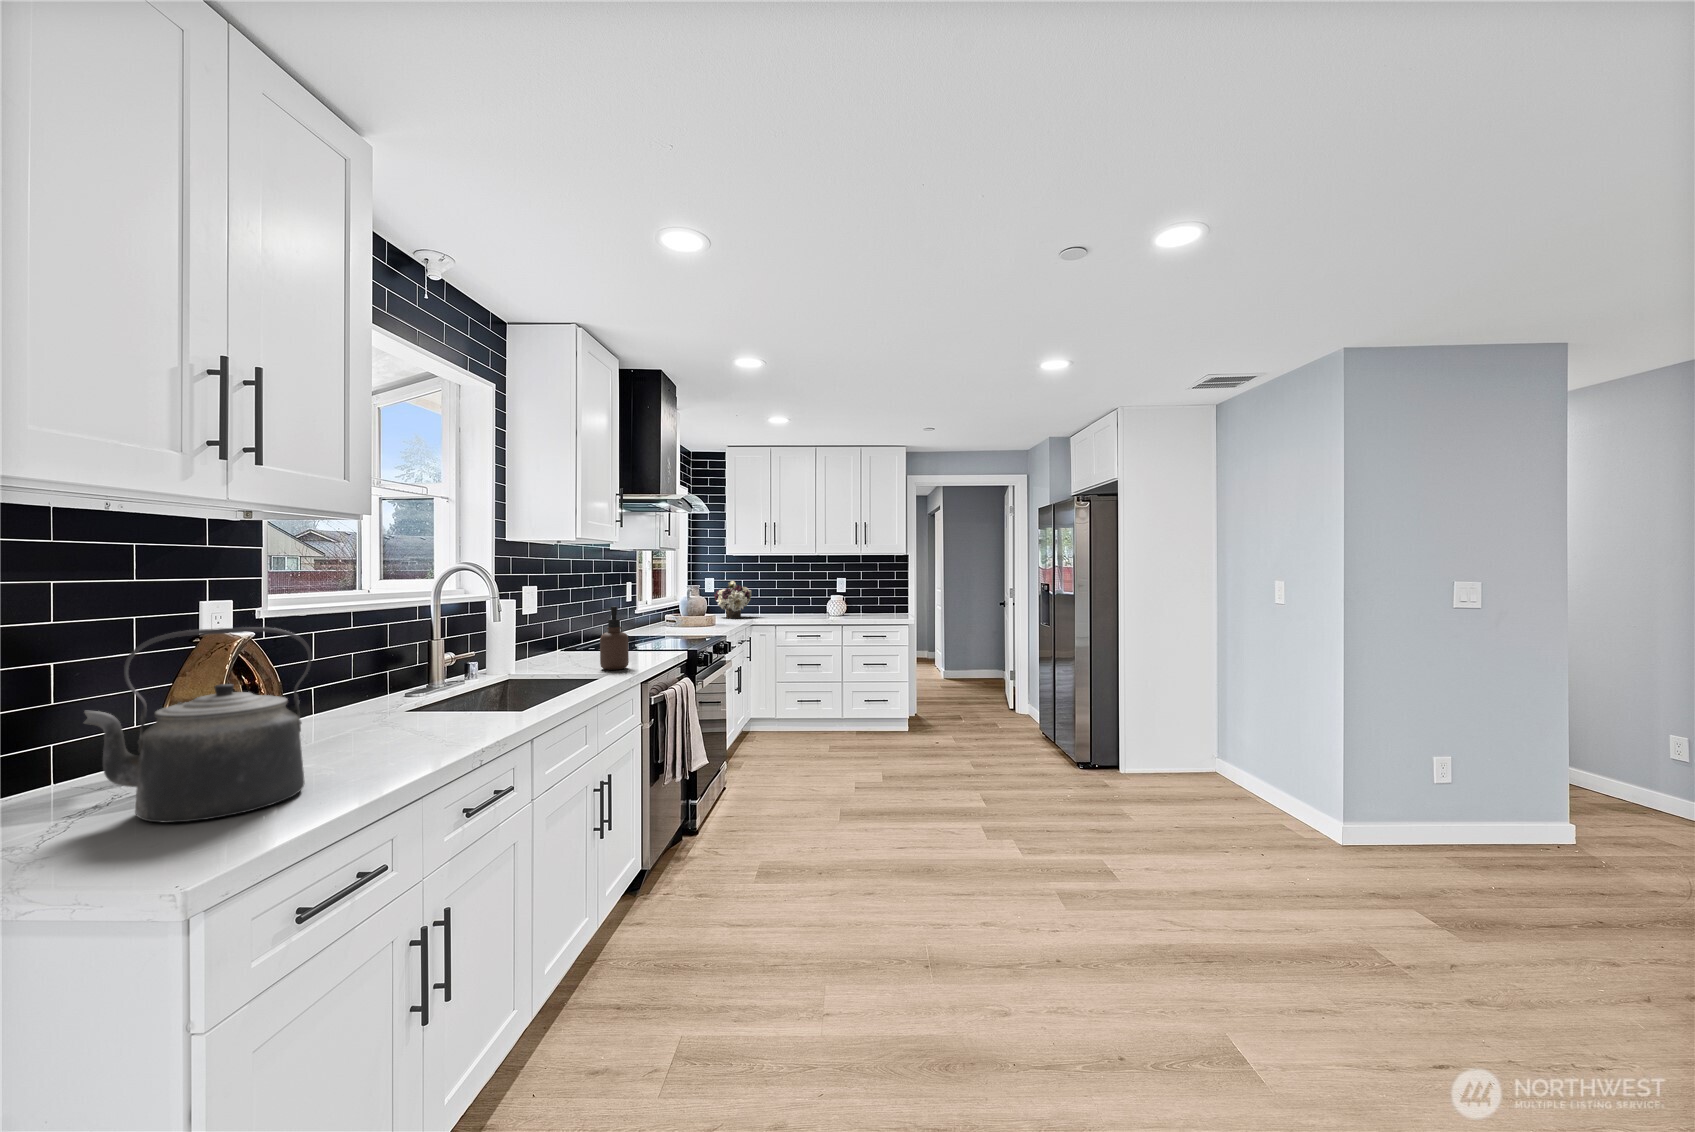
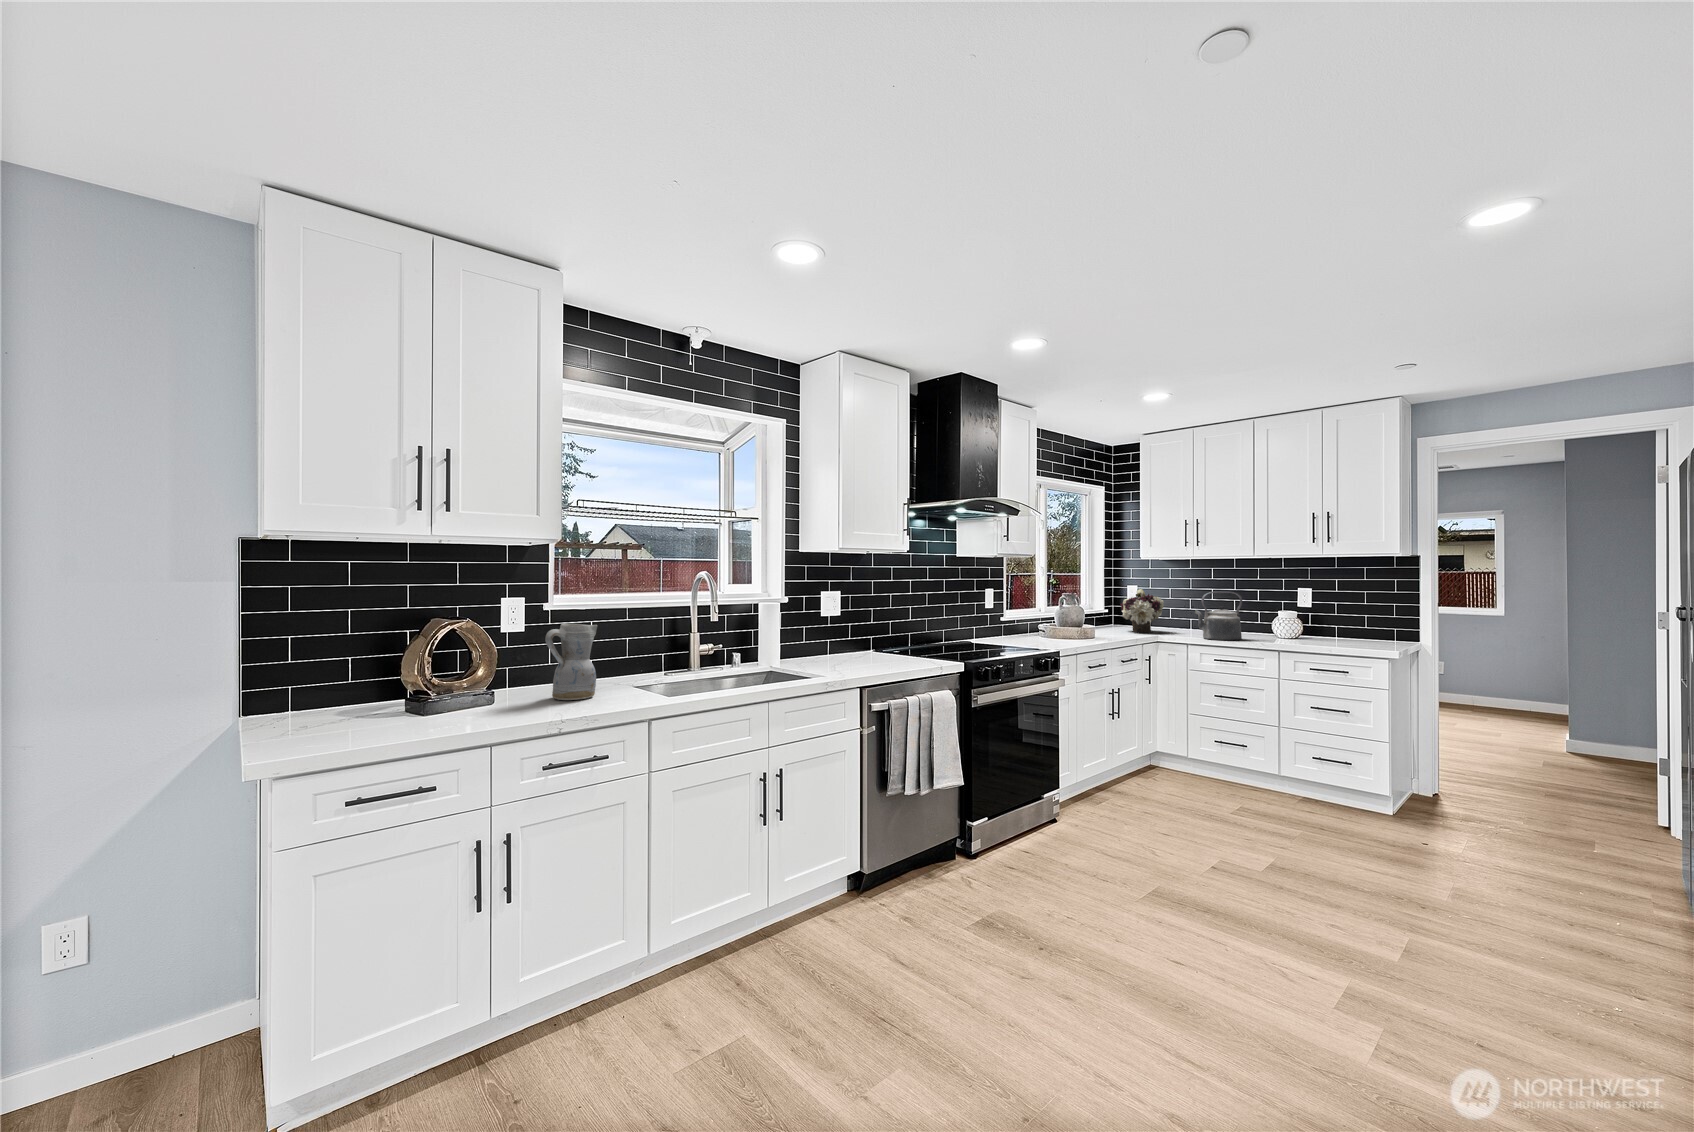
soap dispenser: present [600,606,629,670] -> none [833,613,859,674]
kettle: present [84,627,312,823] -> present [1195,592,1242,640]
ceramic pitcher: none [347,631,414,736] -> present [545,624,597,700]

